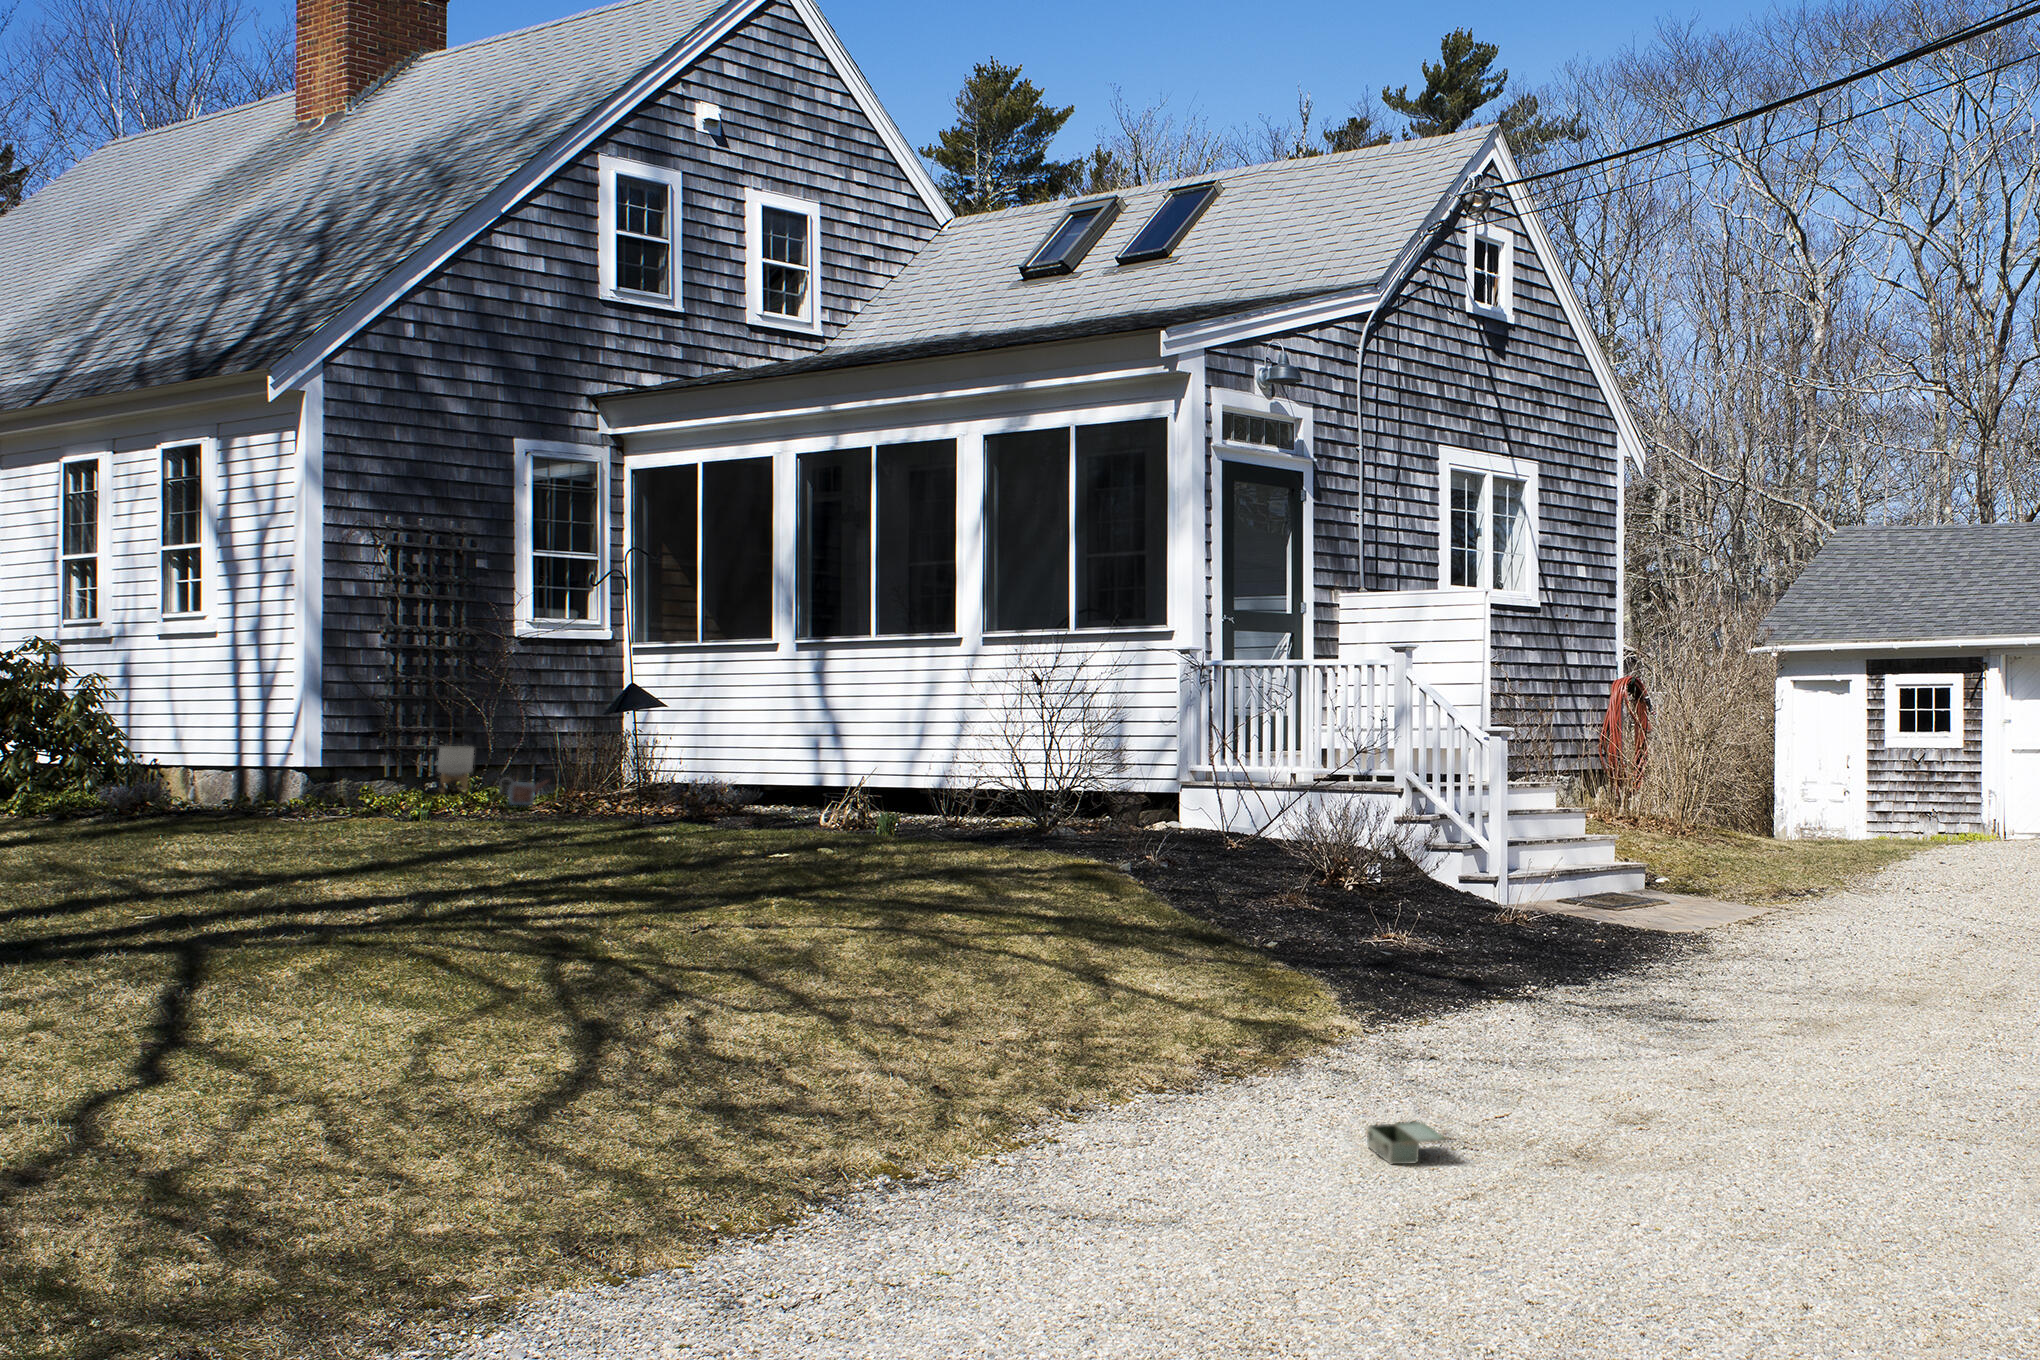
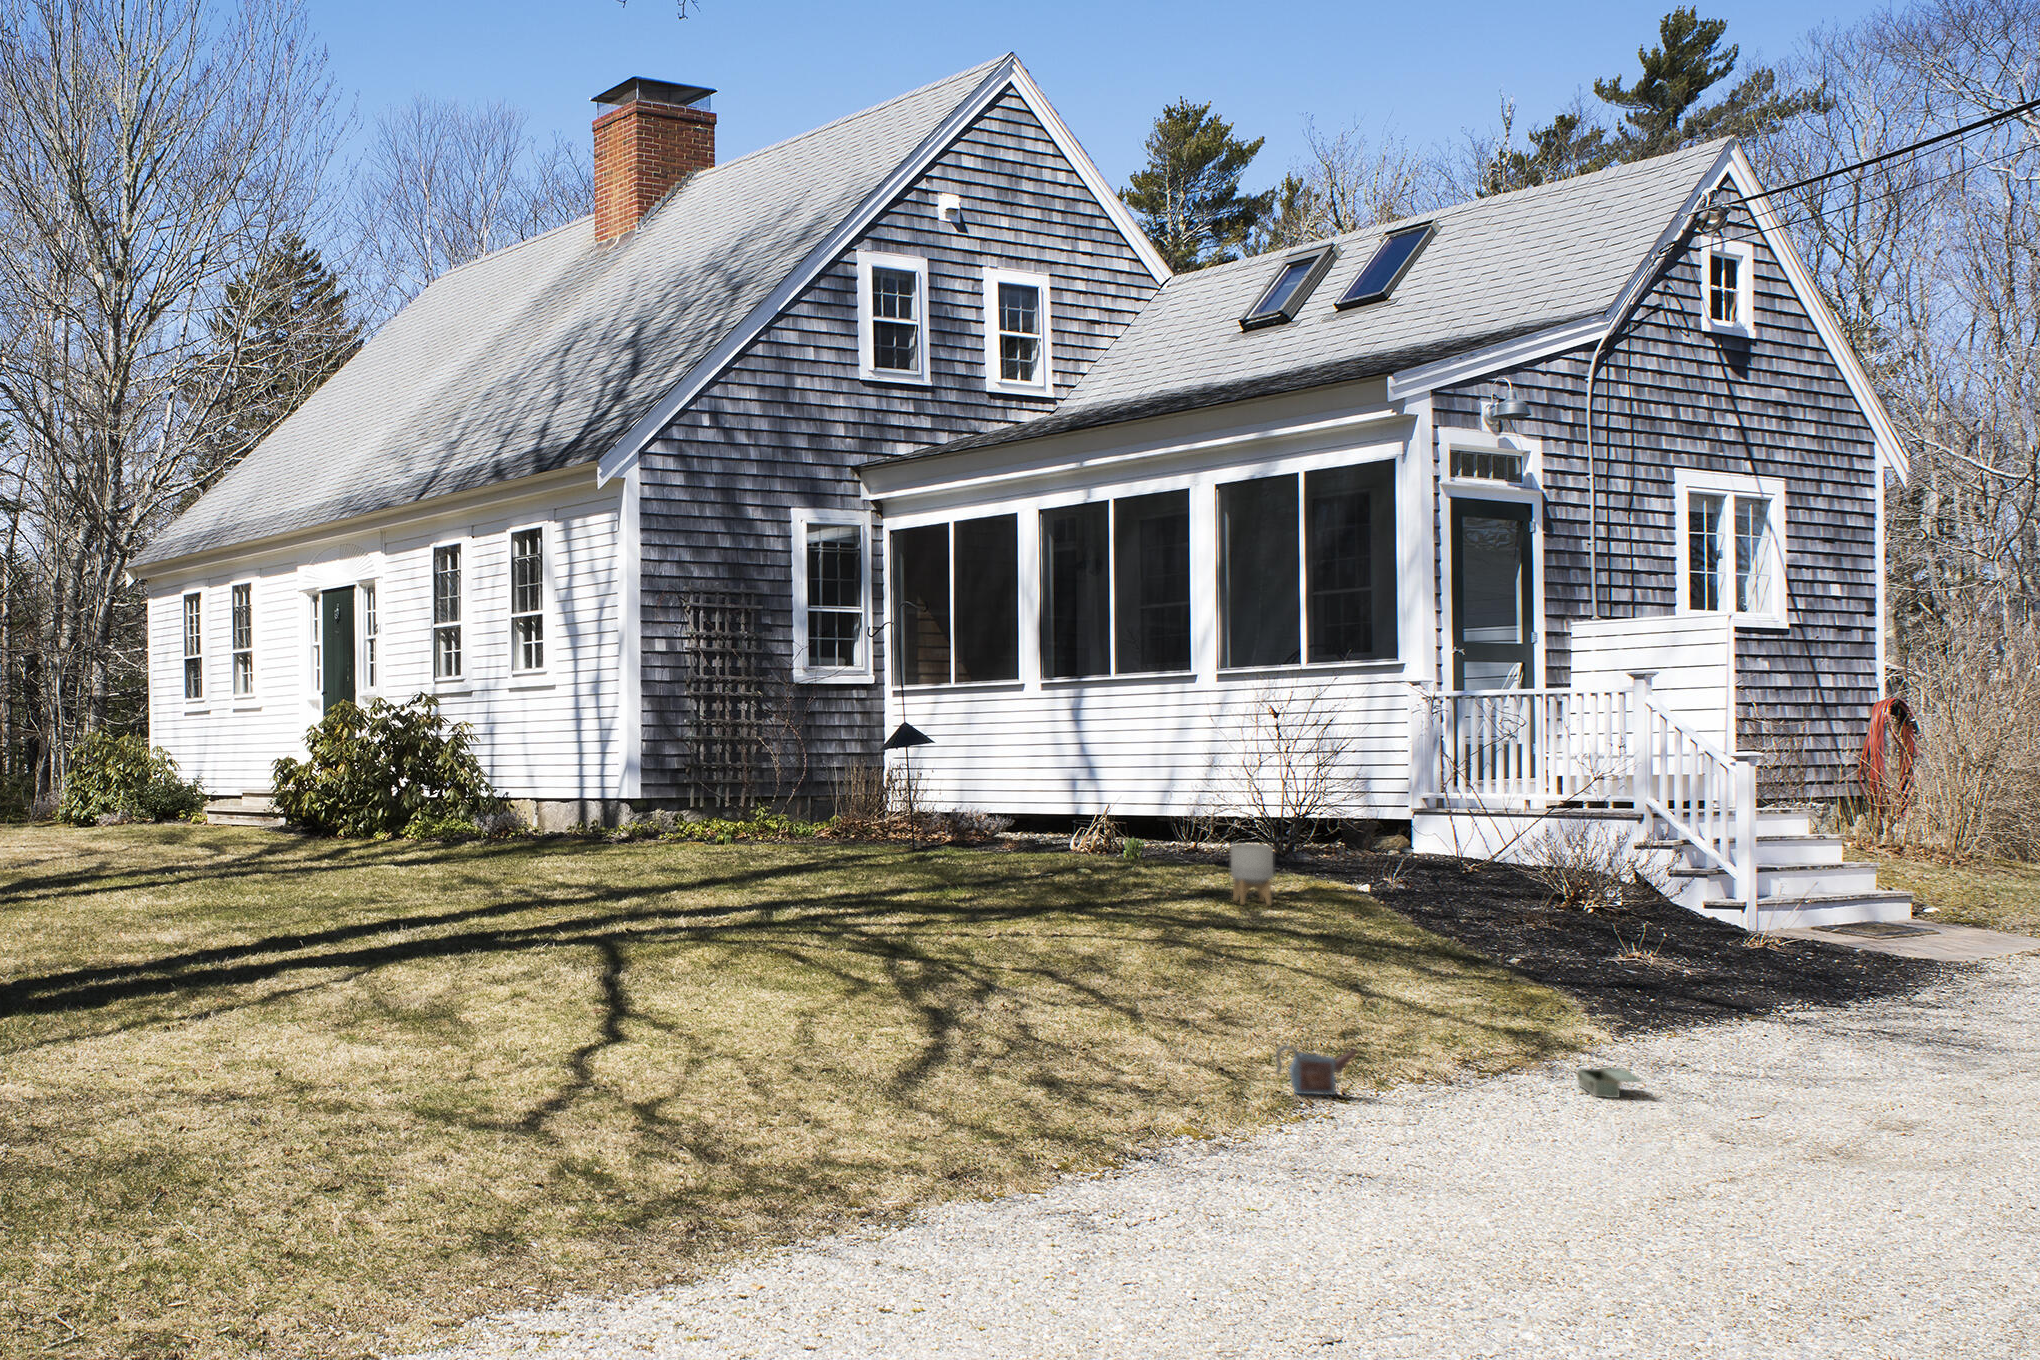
planter: present [438,746,474,793] -> present [1231,844,1273,905]
watering can: present [500,778,549,805] -> present [1275,1045,1357,1095]

